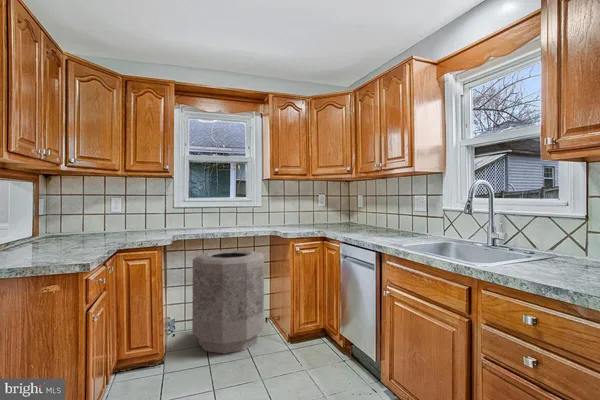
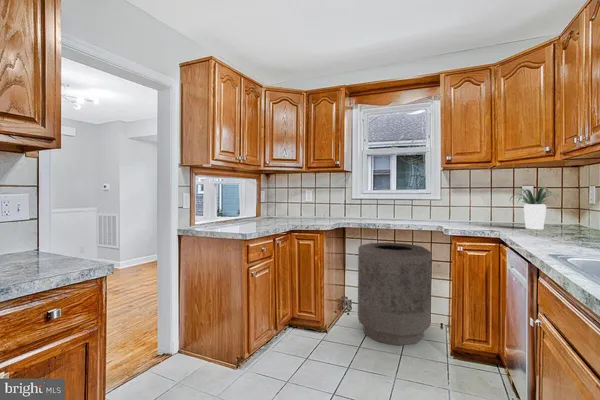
potted plant: none [317,196,353,228] -> present [511,187,556,229]

